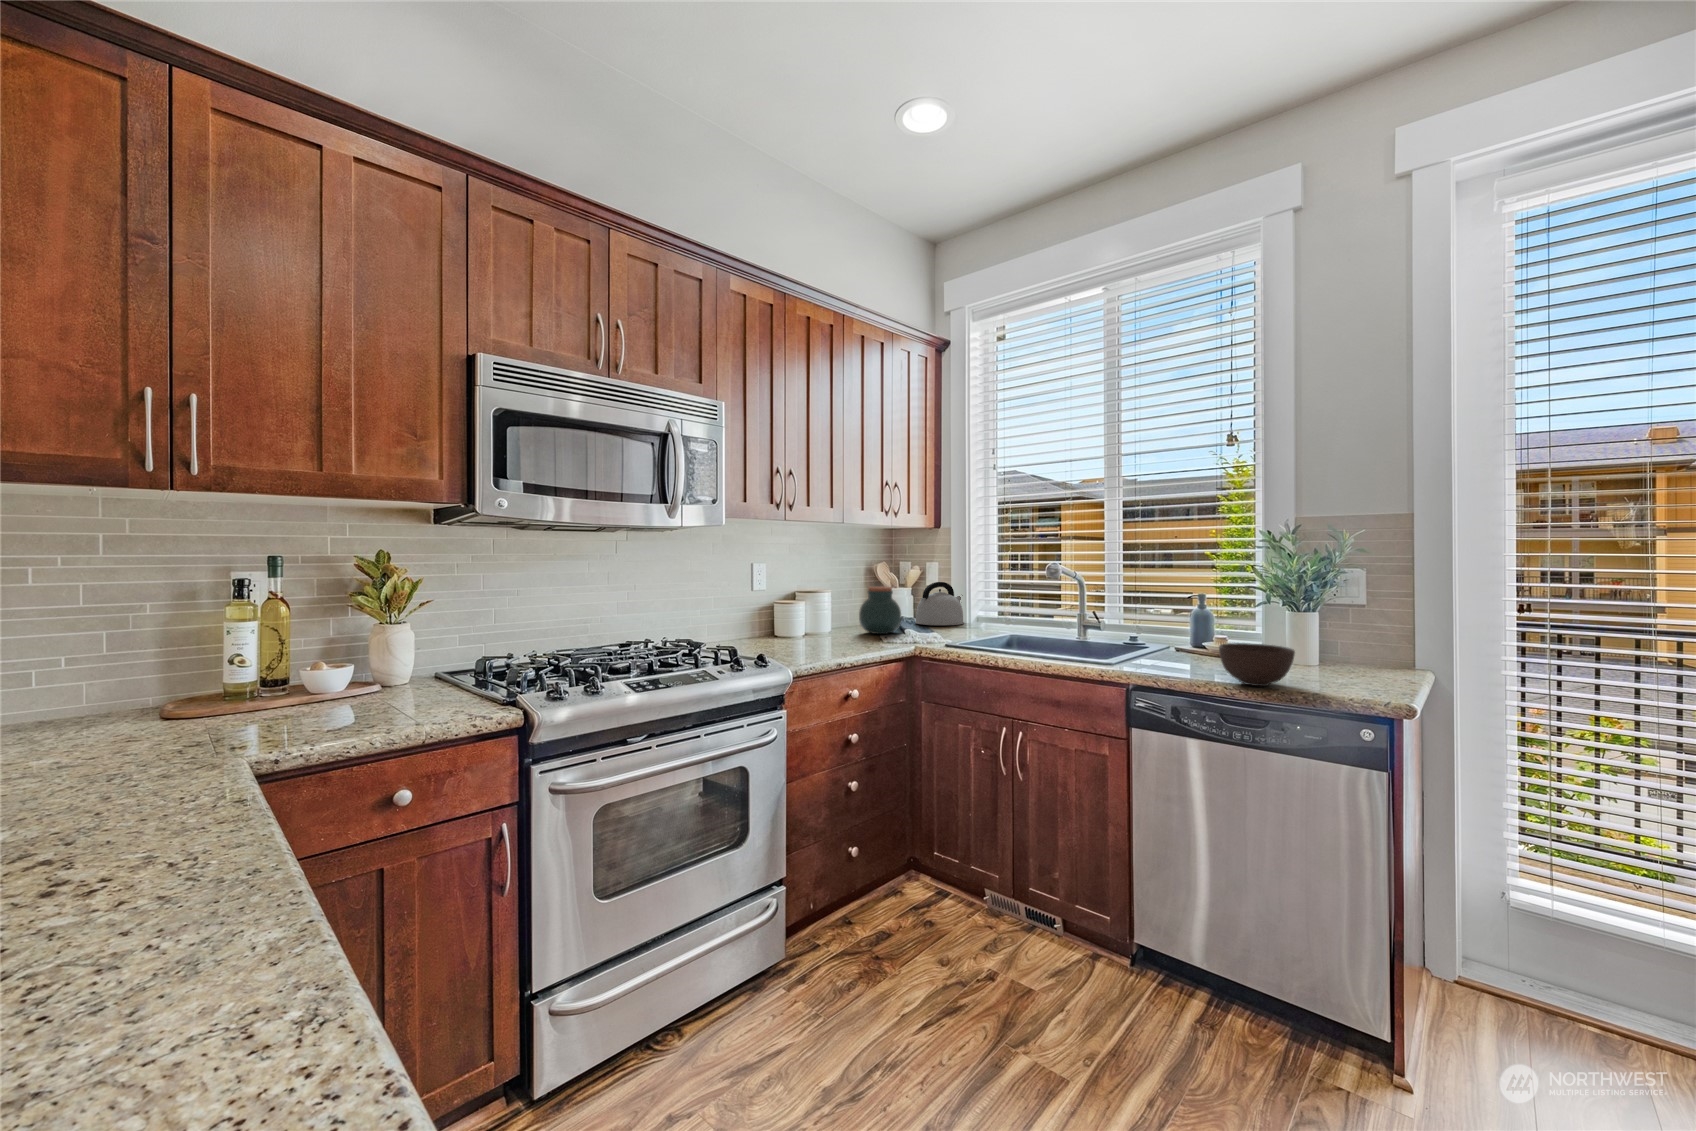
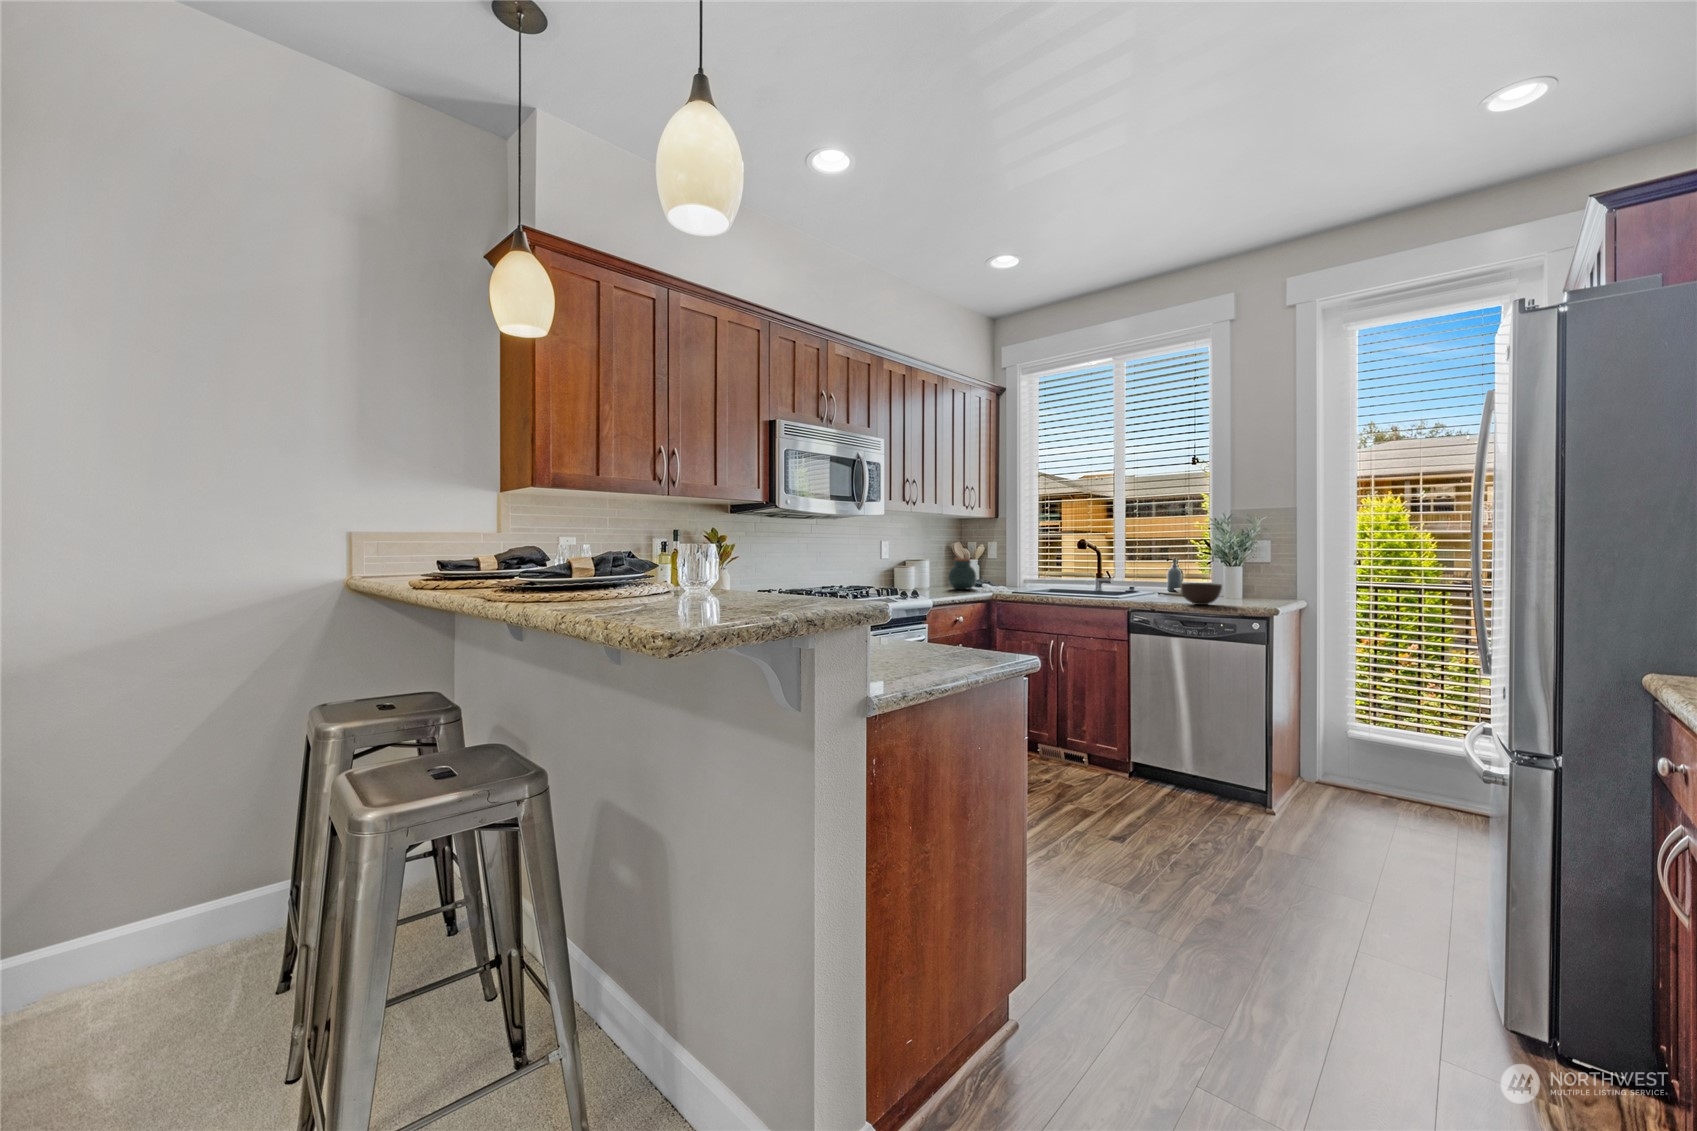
kettle: present [916,582,964,625] -> none [982,556,1016,585]

